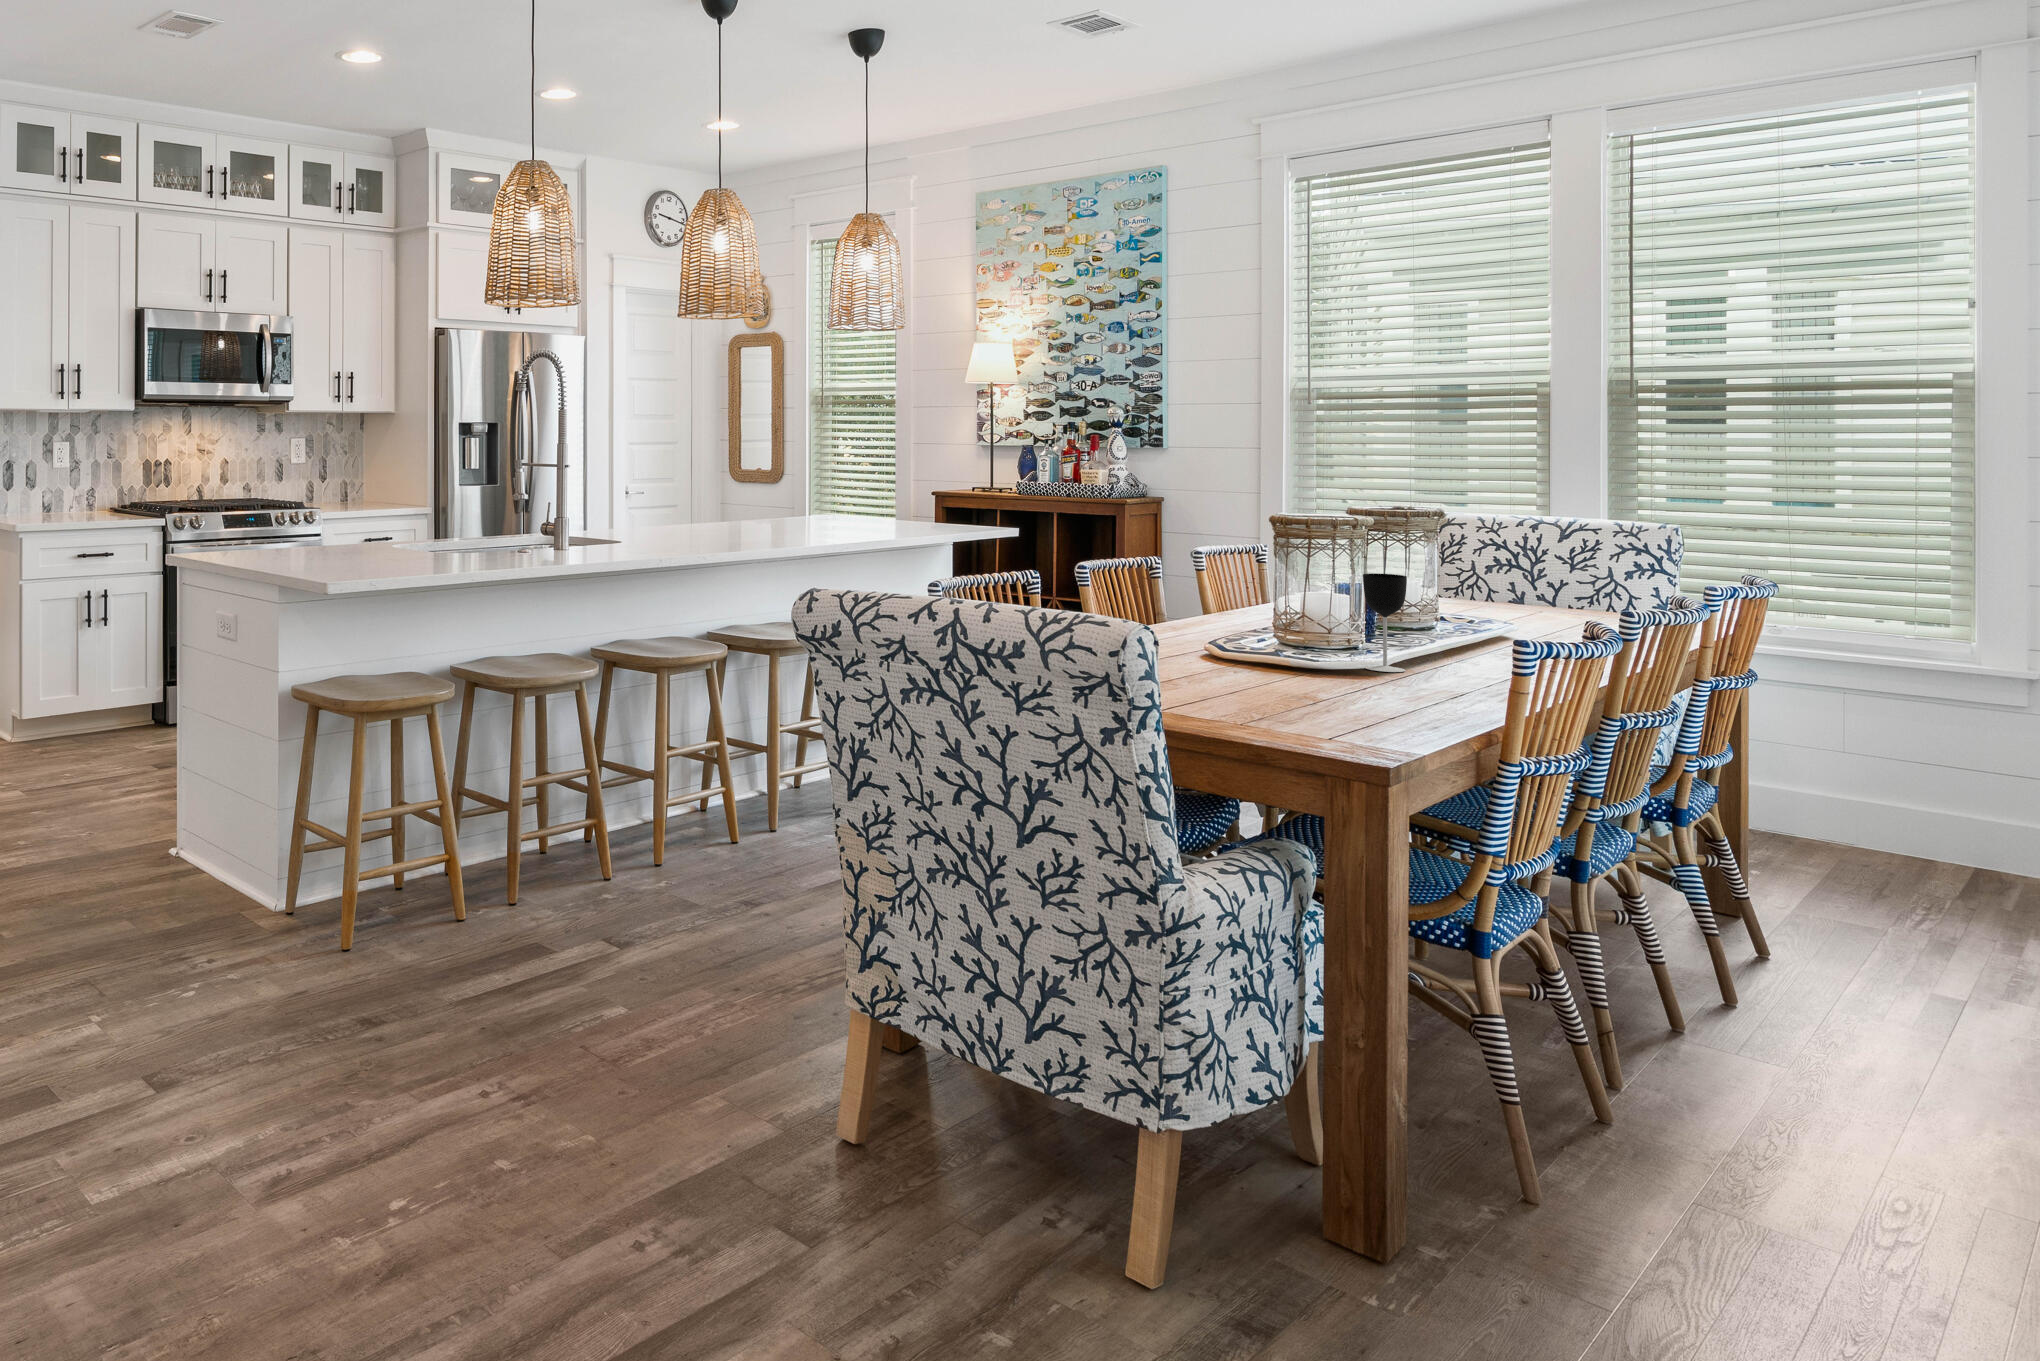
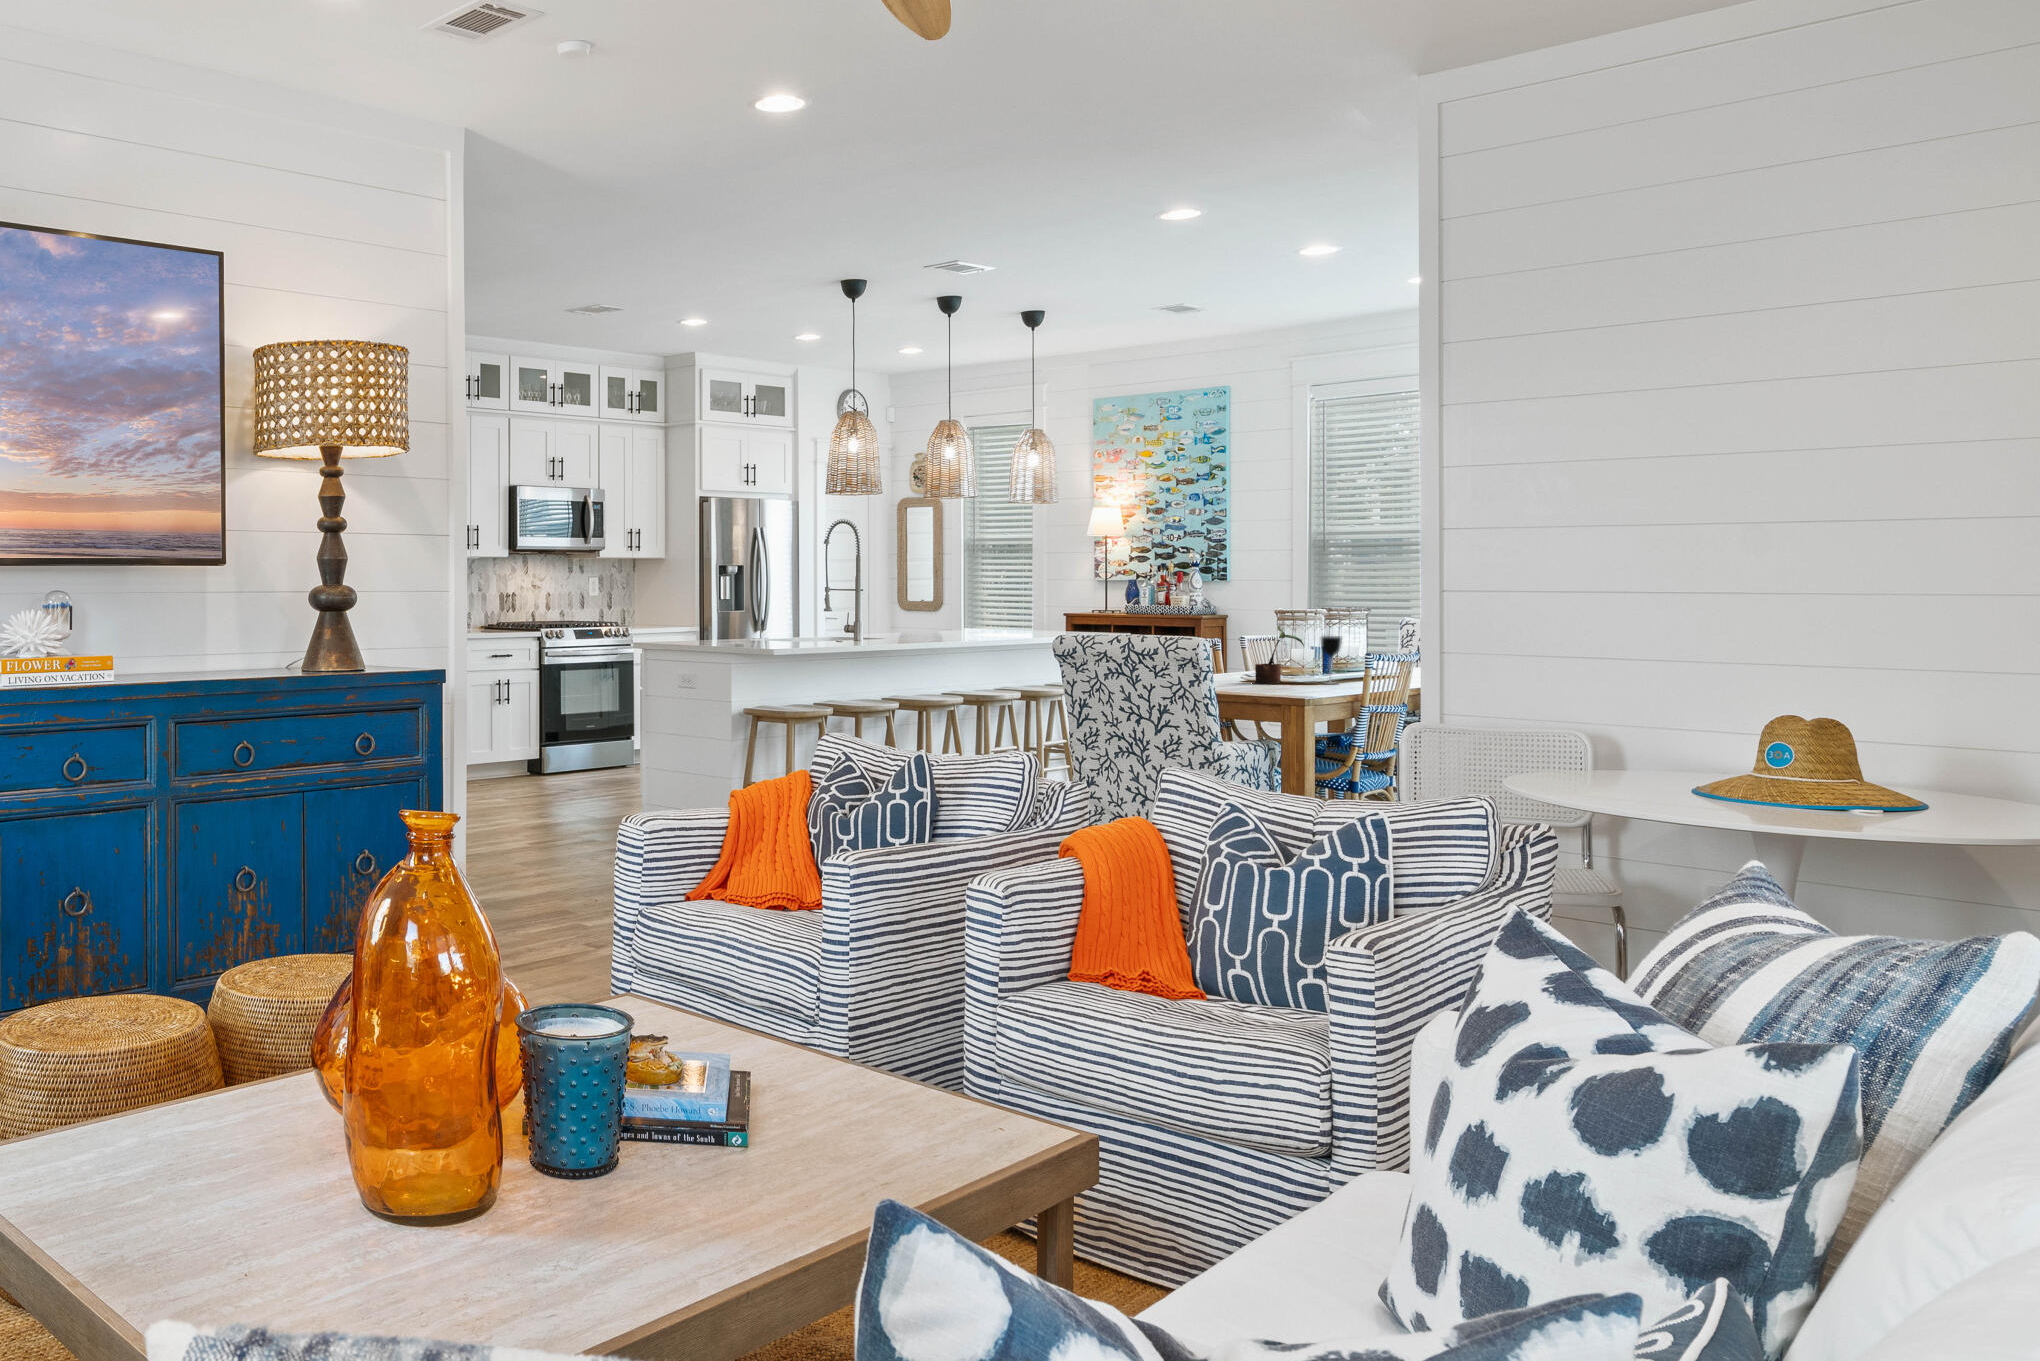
potted plant: none [1227,553,1332,669] -> present [1254,626,1304,684]

